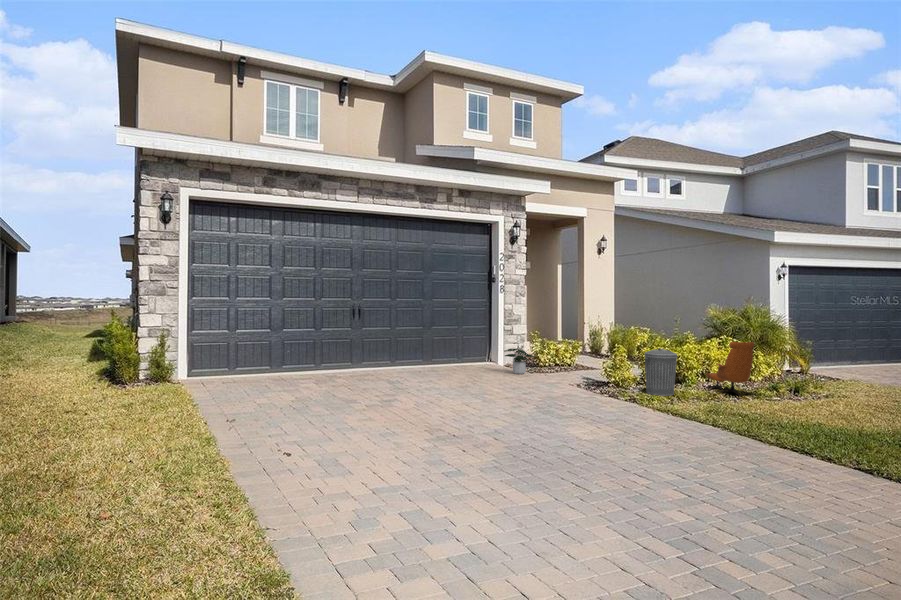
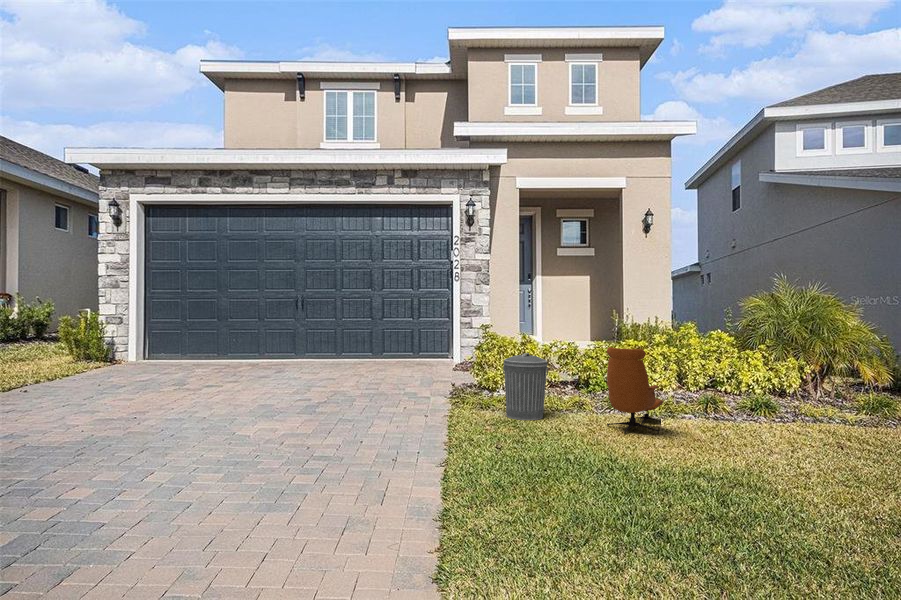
potted plant: present [505,349,535,374] -> none [449,351,486,382]

